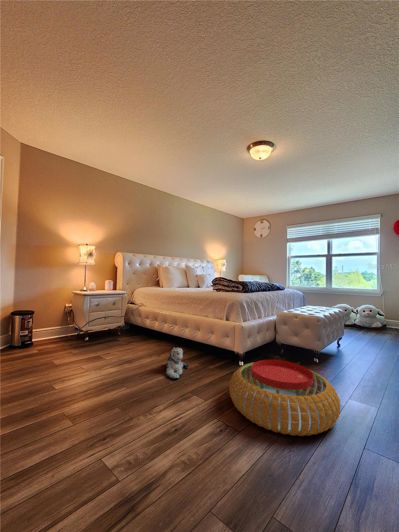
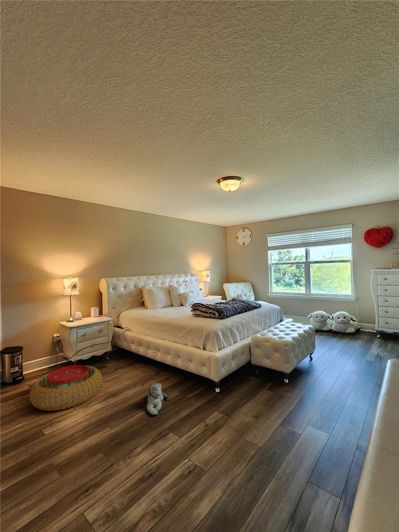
pouf: present [229,360,340,436] -> present [30,365,102,411]

